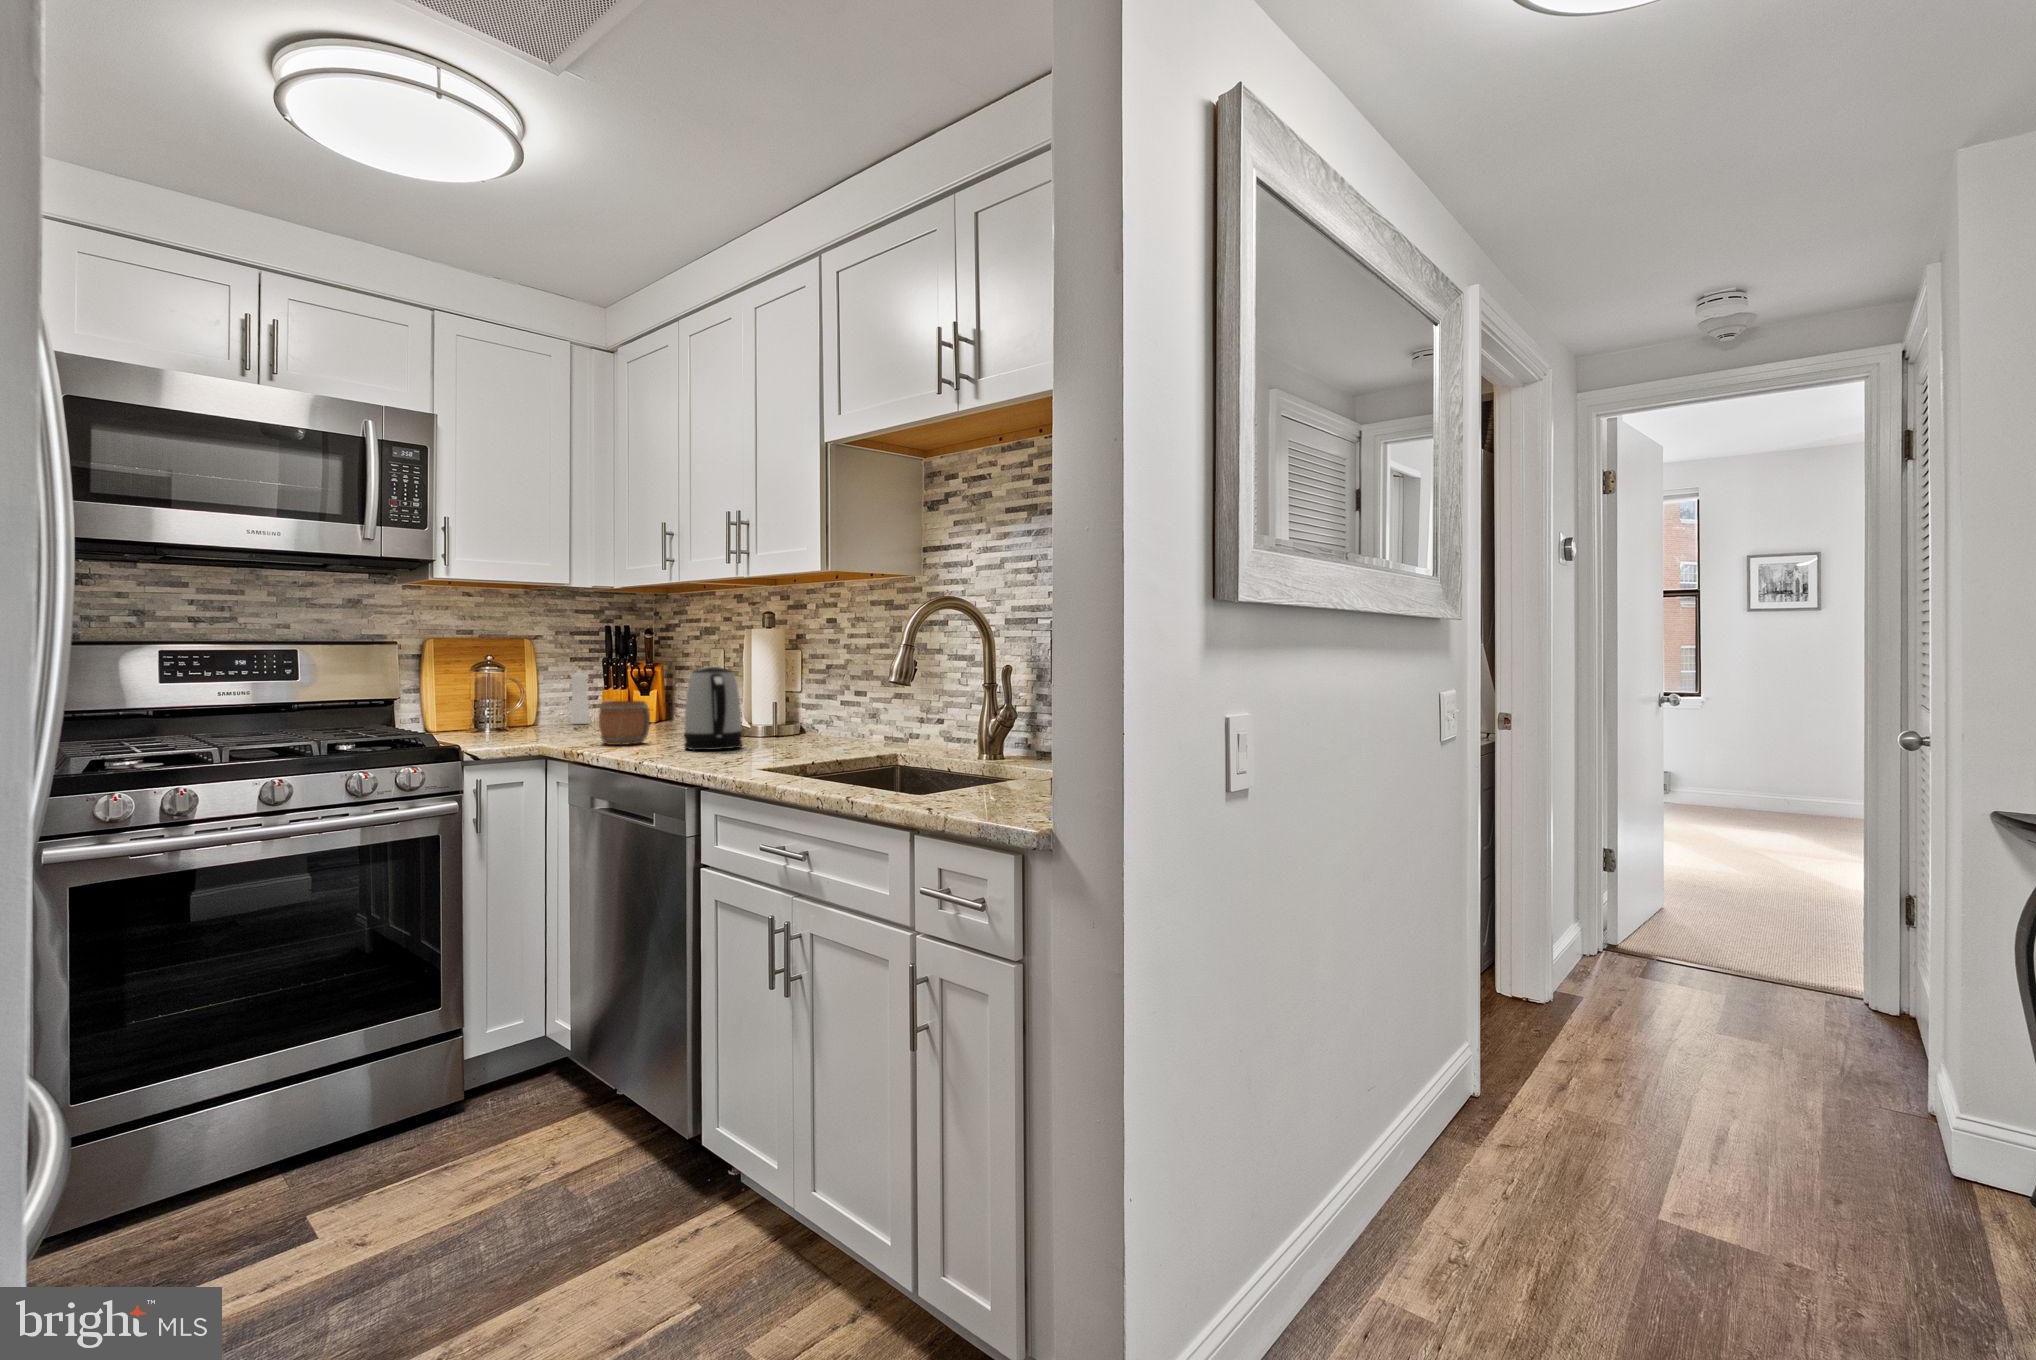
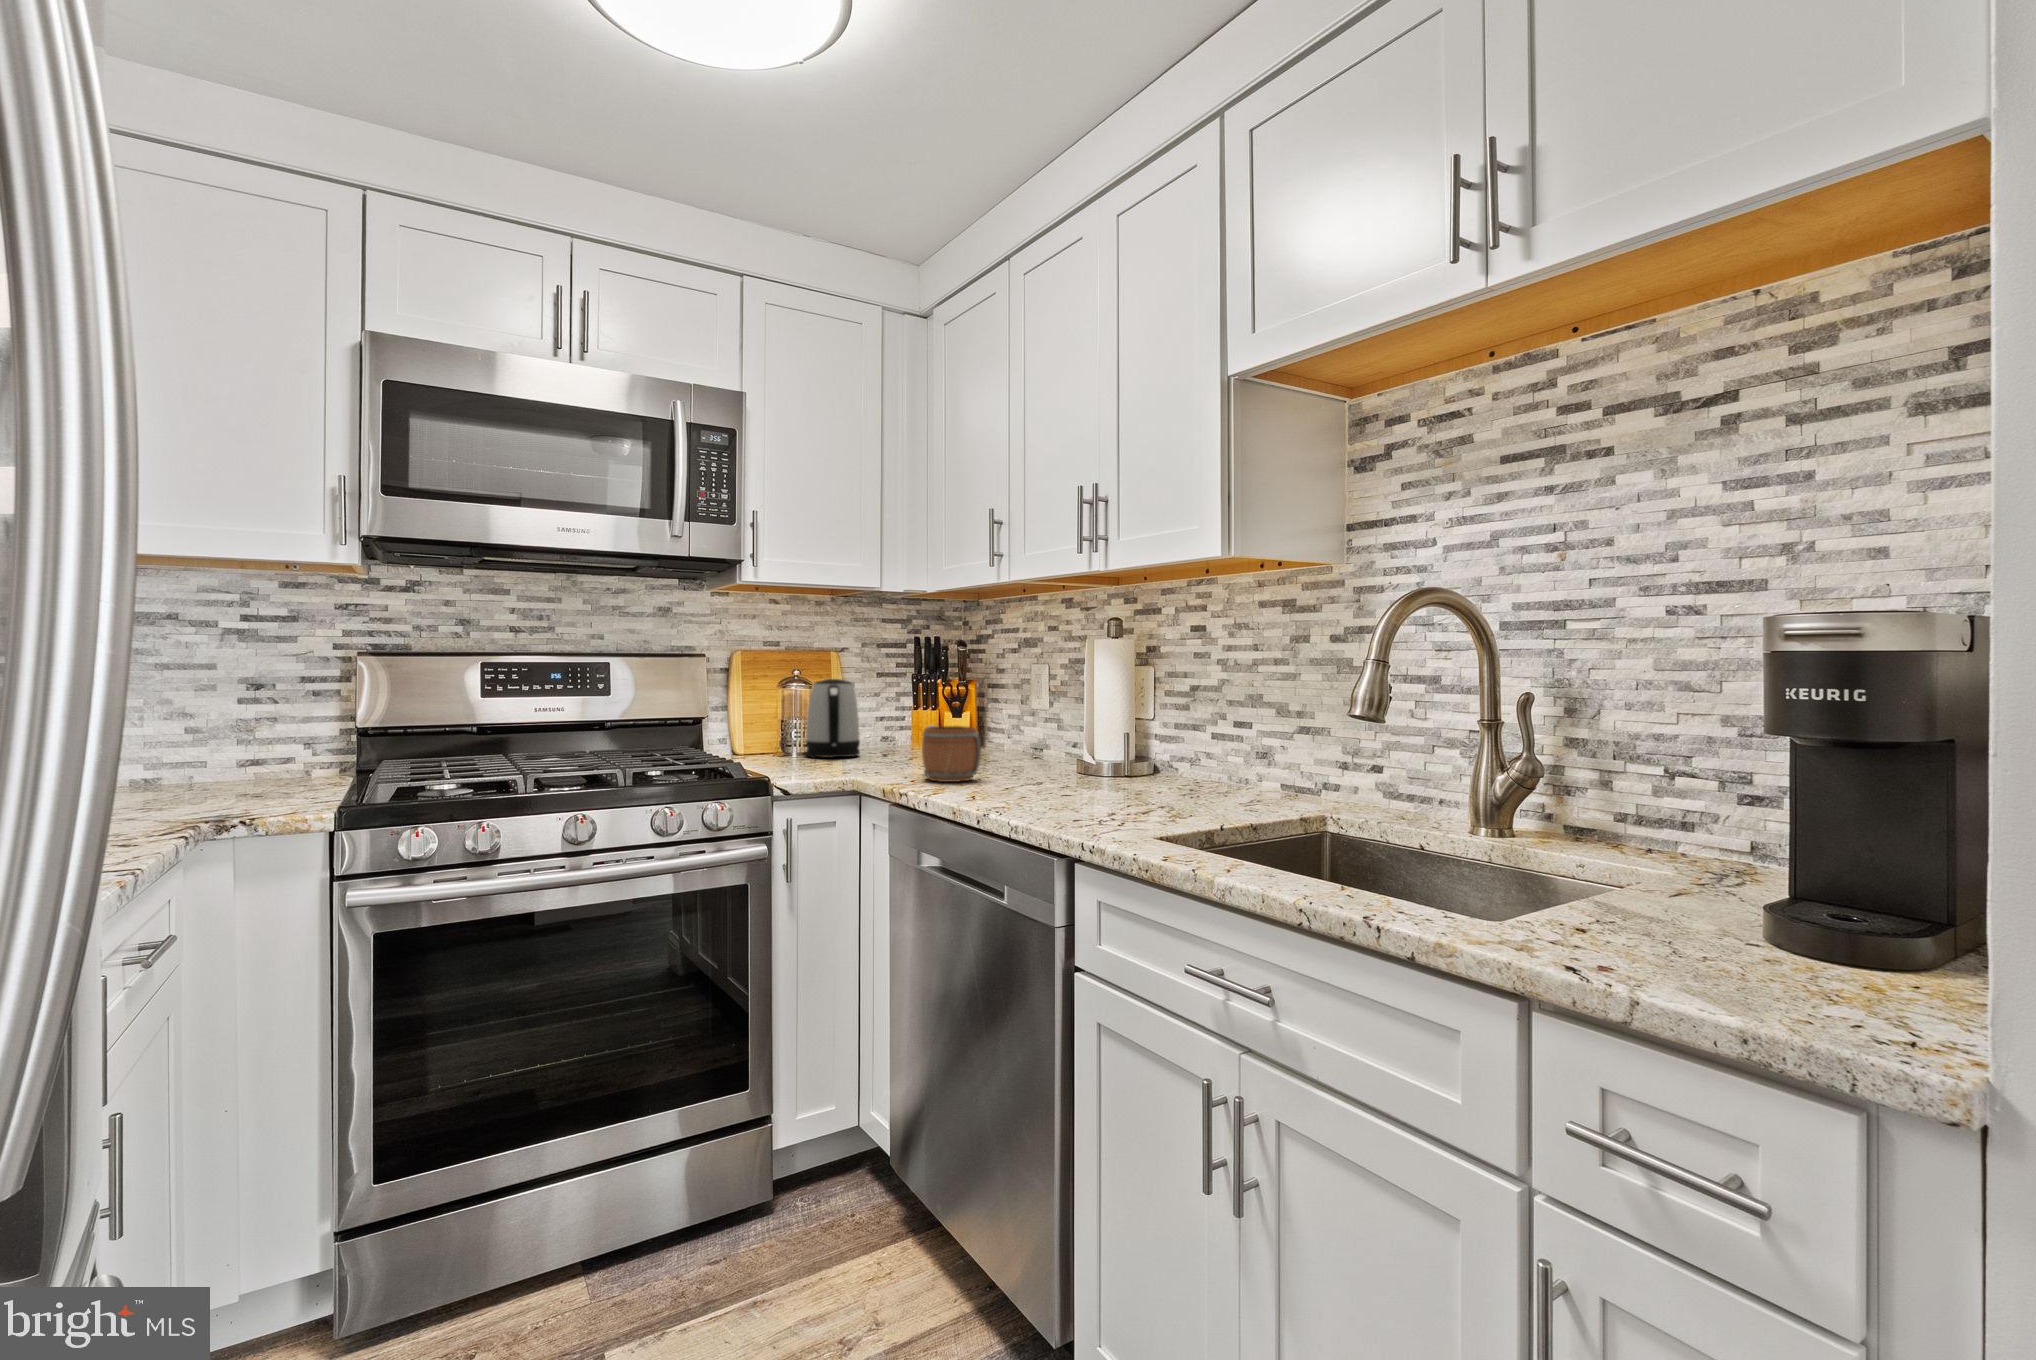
kettle: present [684,667,742,750] -> present [806,679,860,757]
pepper mill: present [571,669,589,724] -> none [873,677,898,748]

